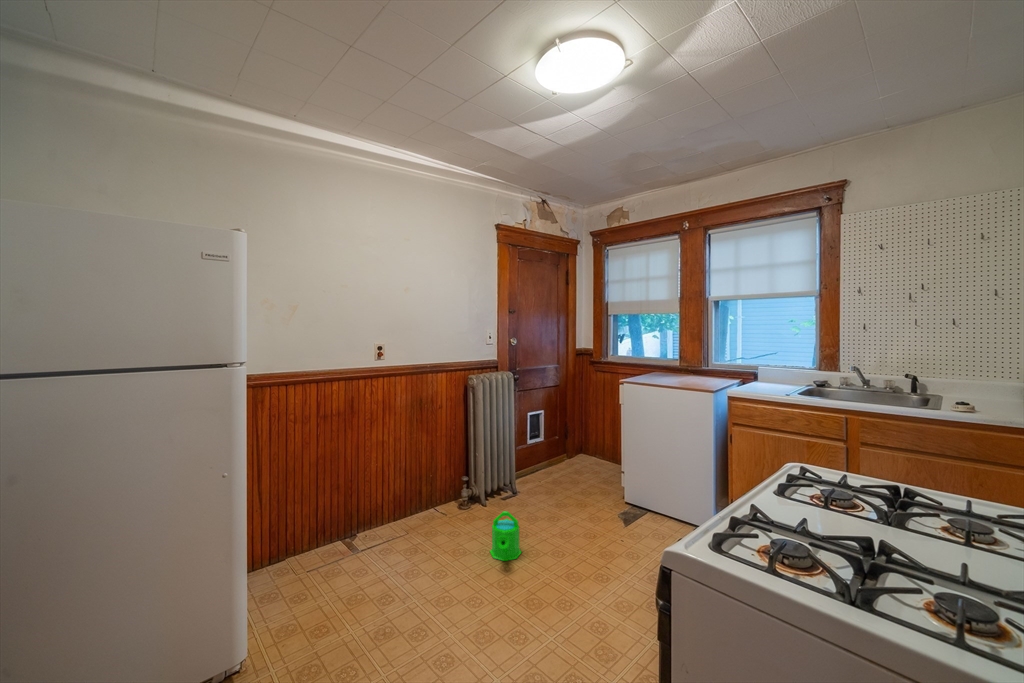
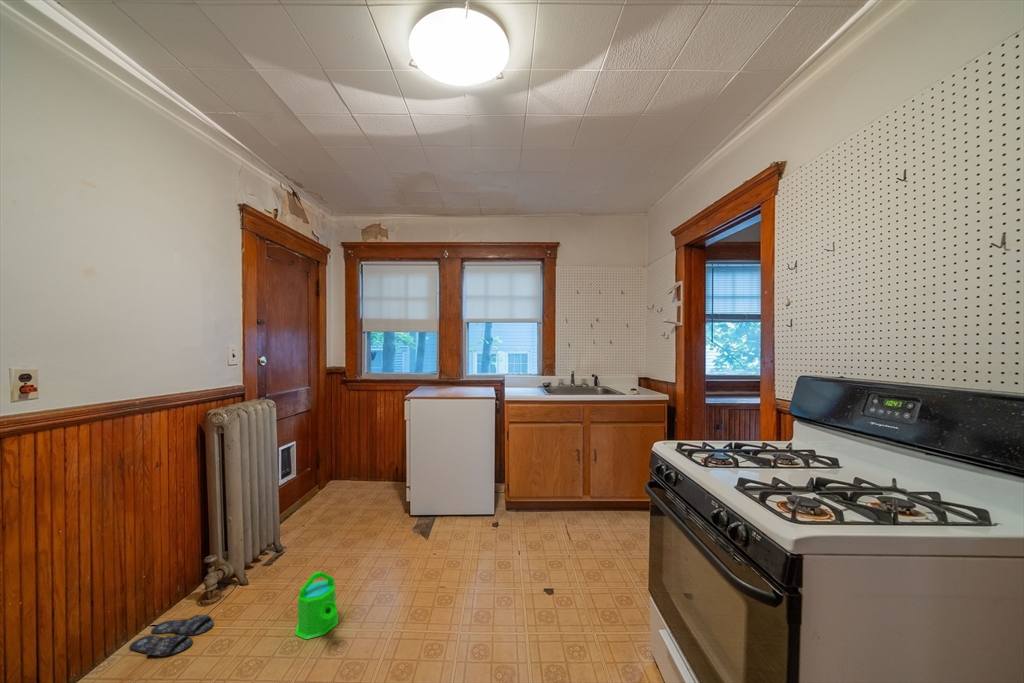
slippers: none [420,509,458,530] -> present [129,615,214,657]

